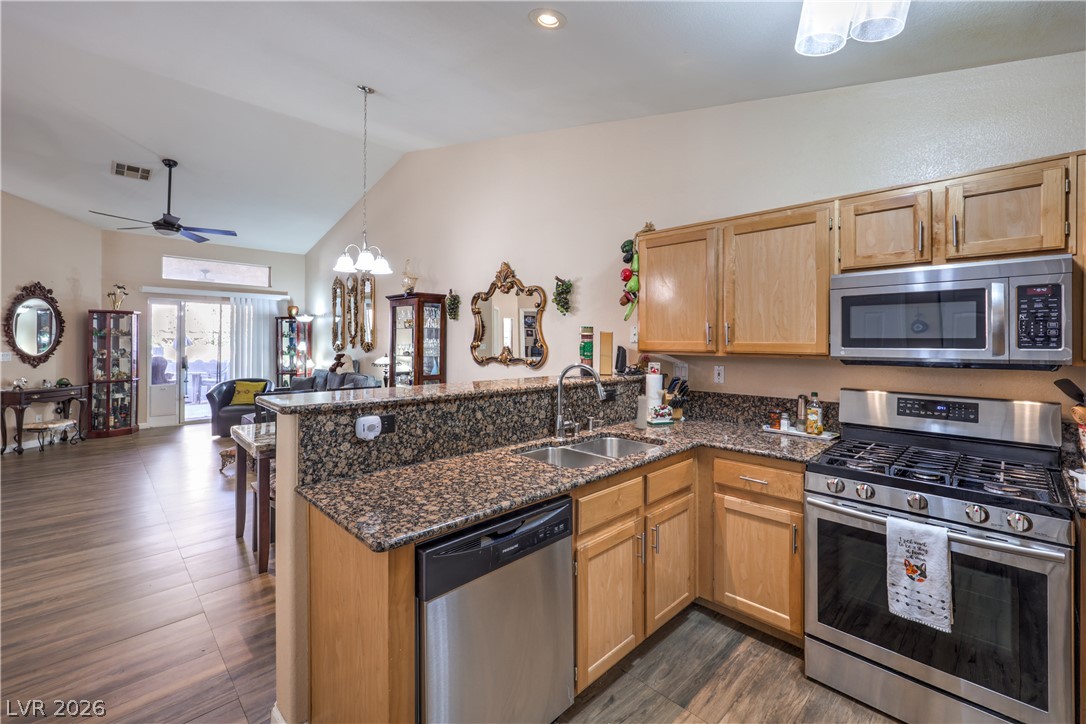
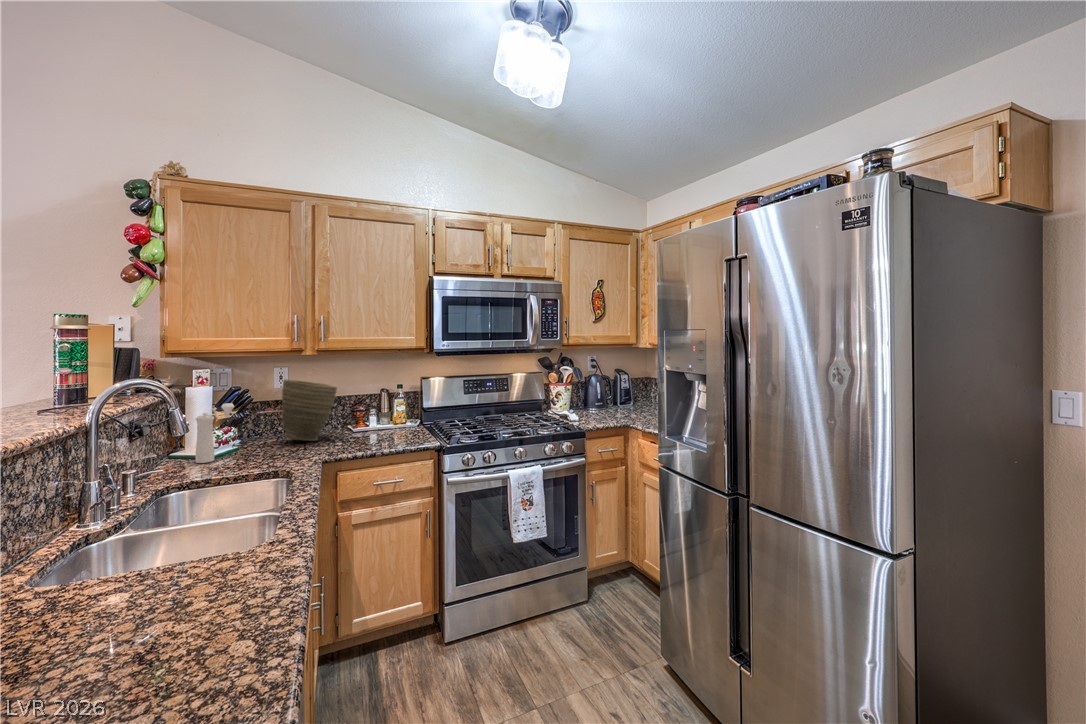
vase: none [700,376,747,431] -> present [282,379,337,441]

